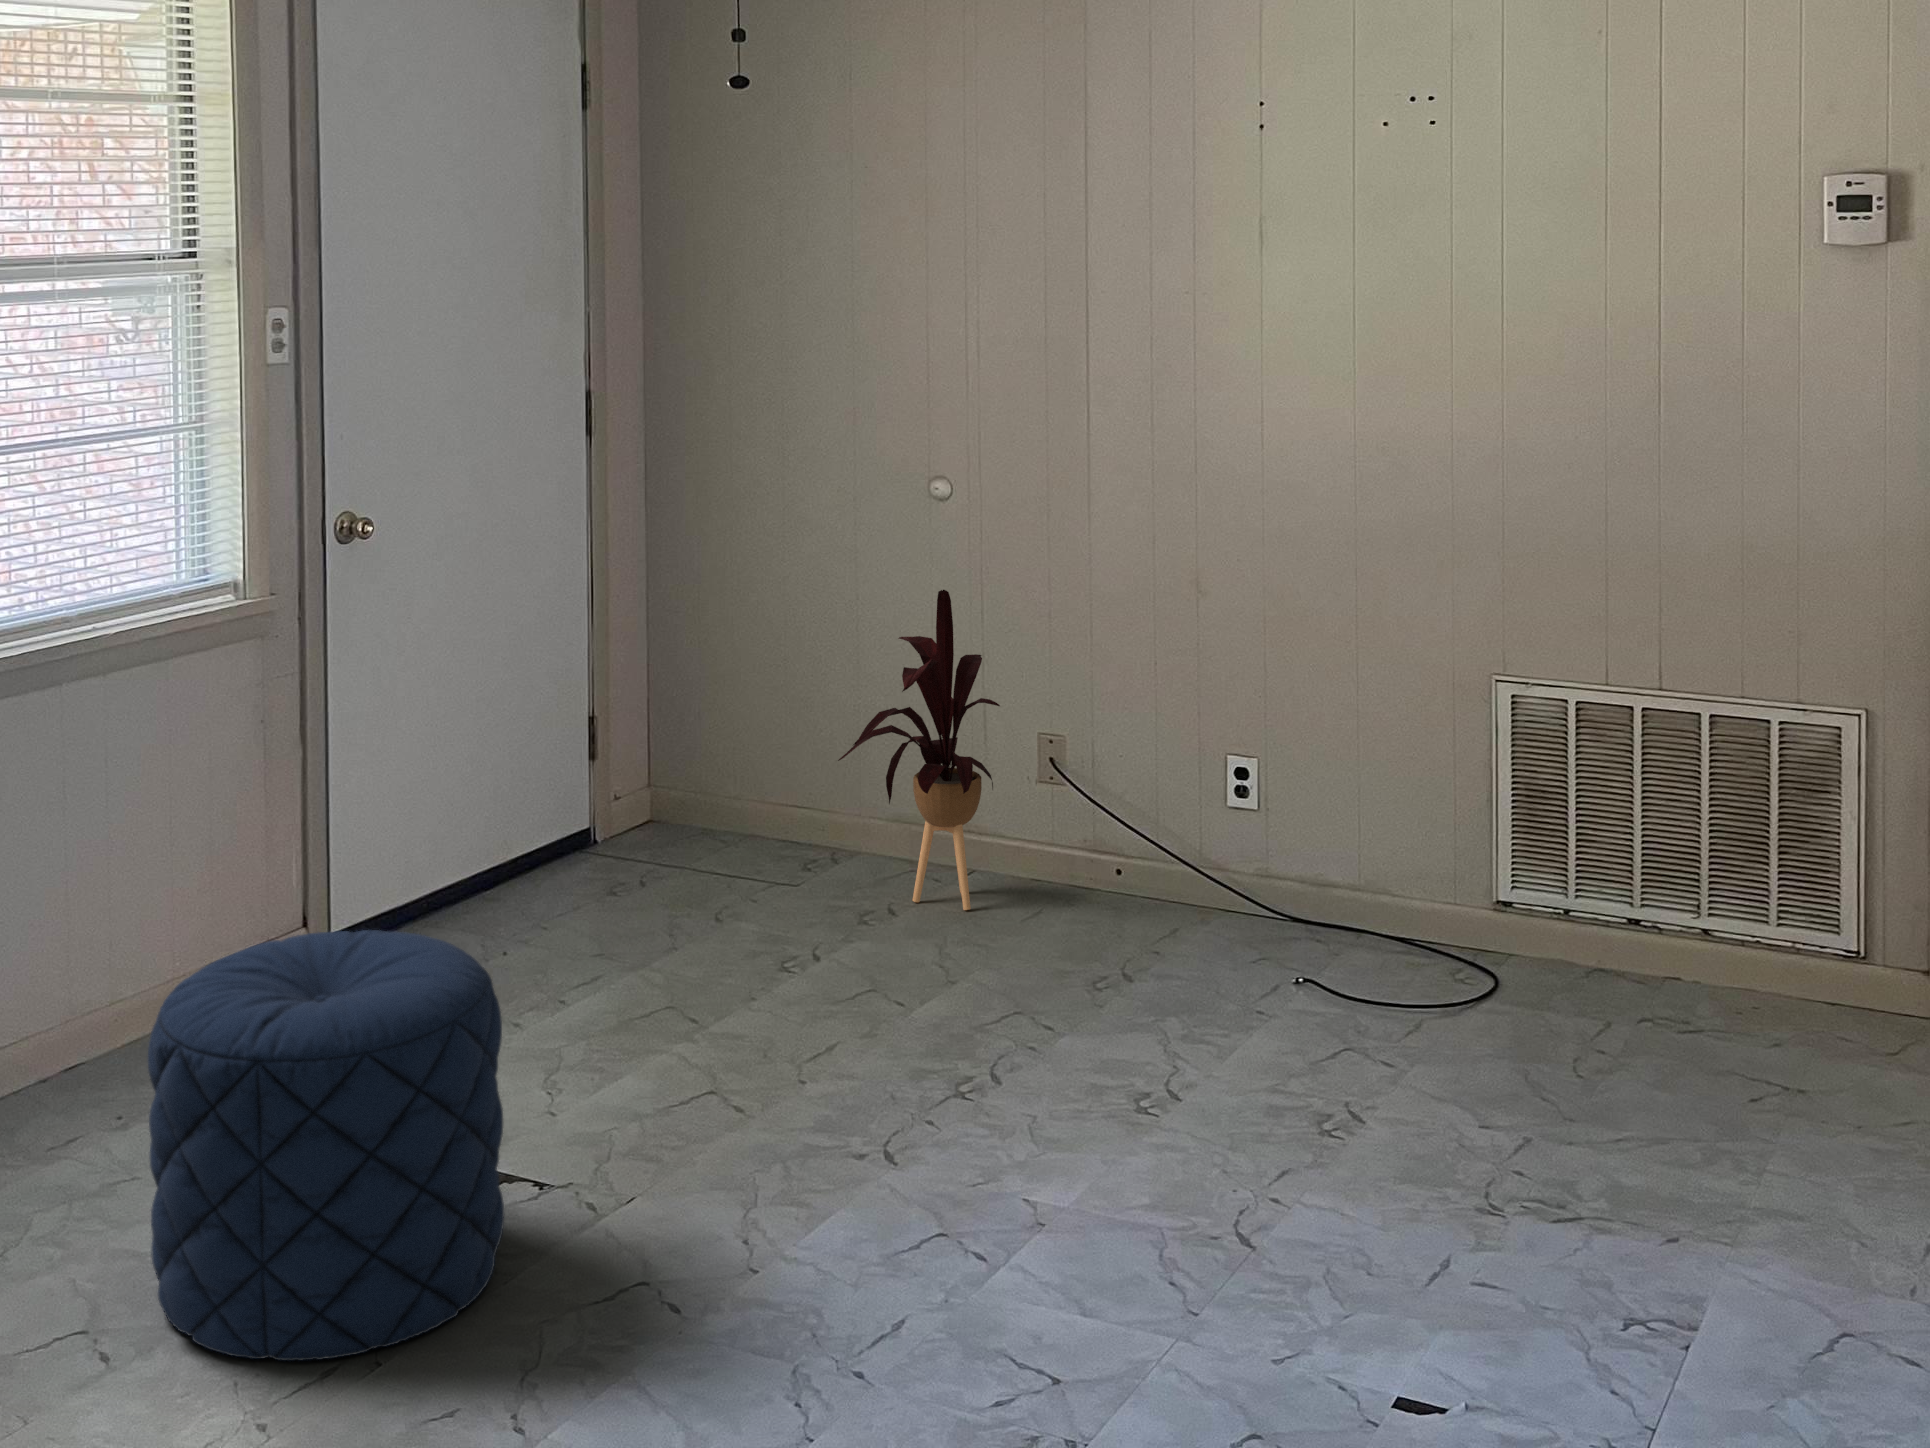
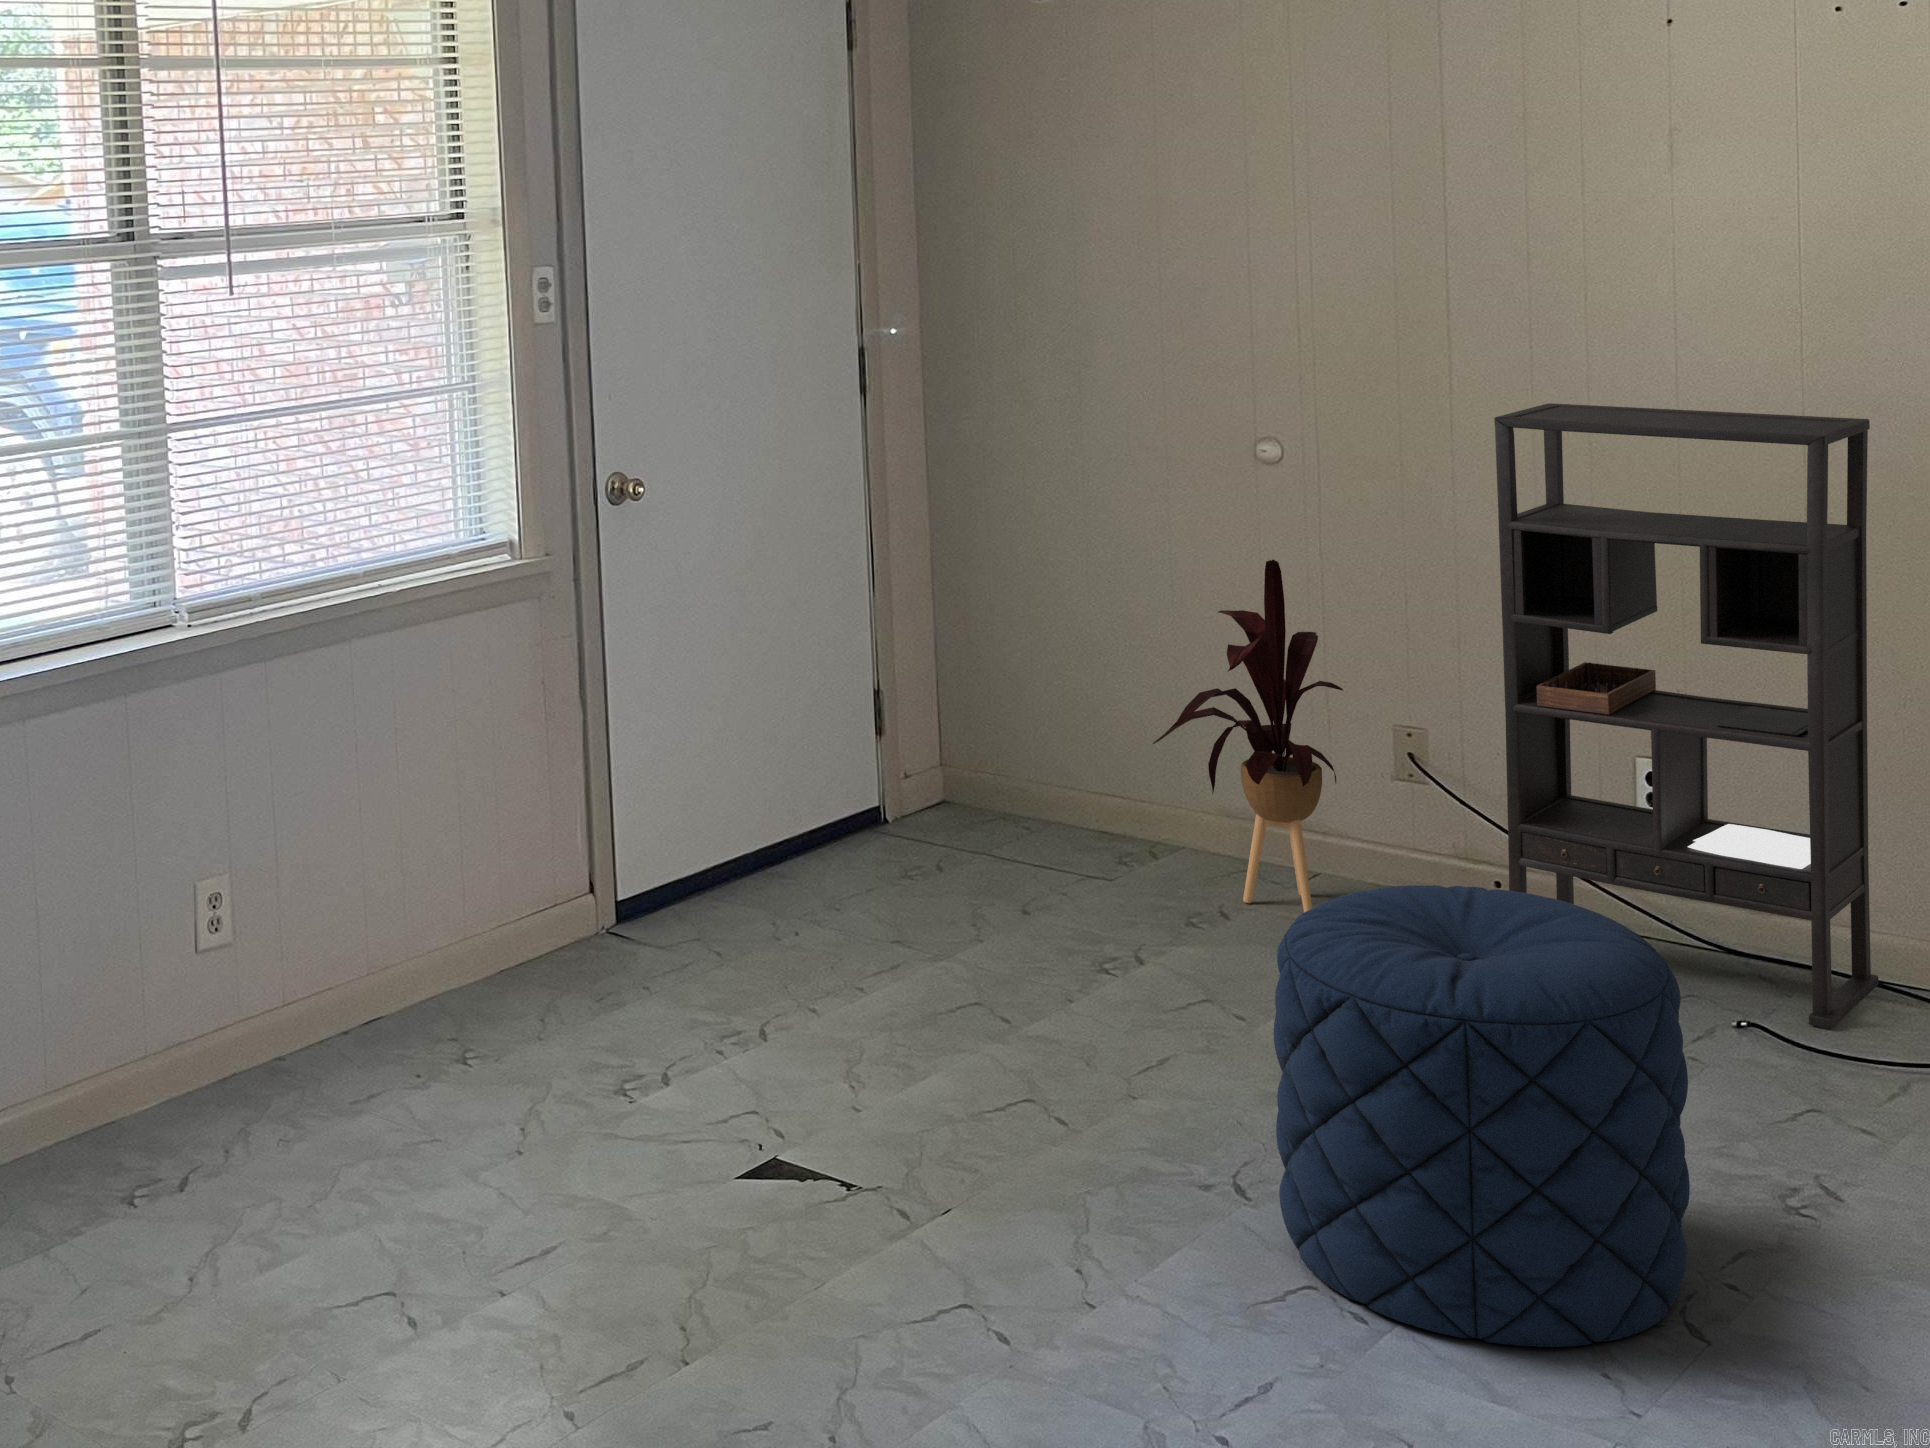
bookshelf: none [1123,451,1407,979] -> present [1494,403,1878,1029]
pouf: present [148,930,504,1361] -> present [1274,885,1690,1347]

